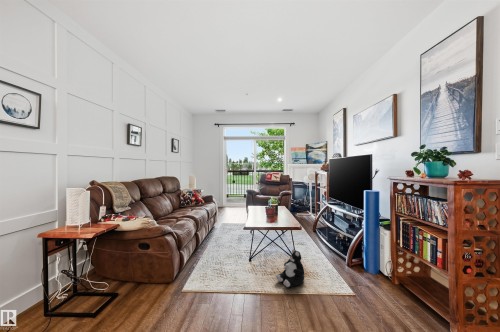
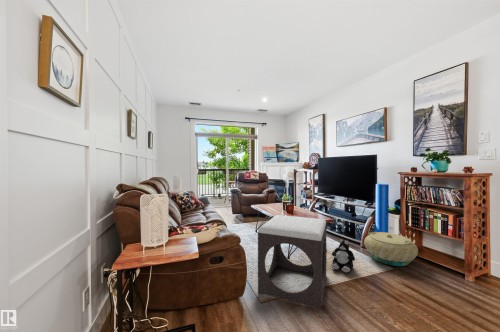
footstool: none [182,215,263,316] -> present [258,215,326,309]
basket: none [332,247,396,295] -> present [364,232,418,266]

